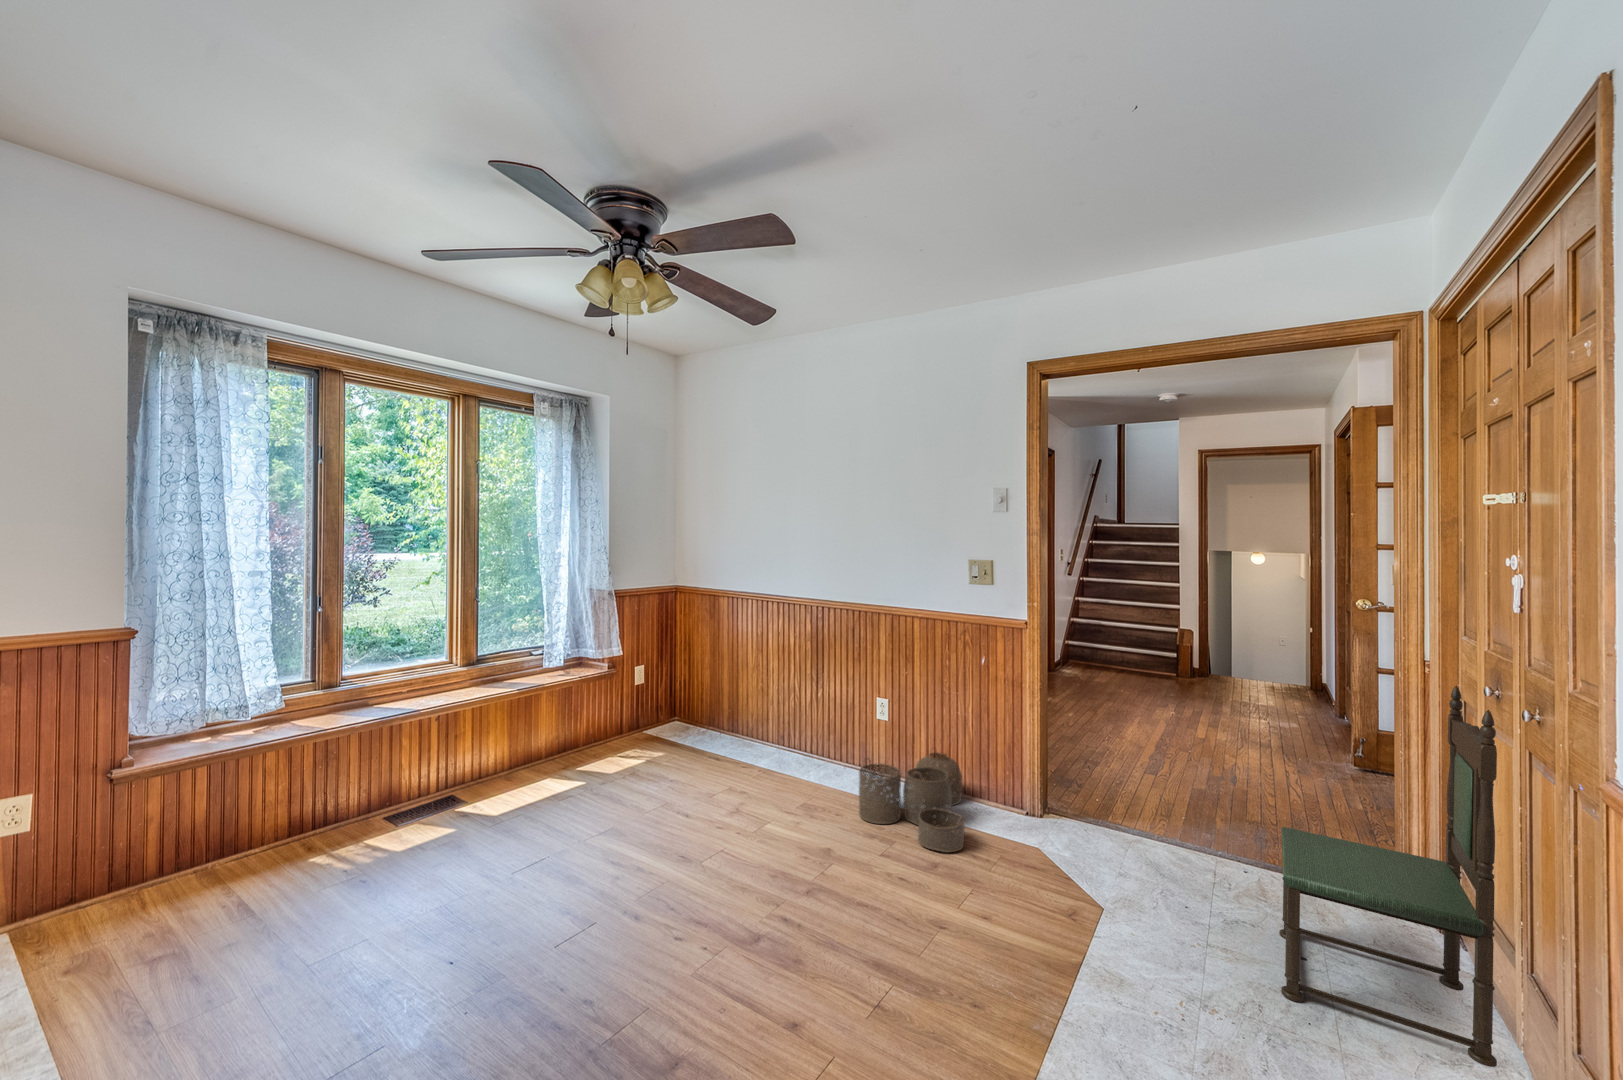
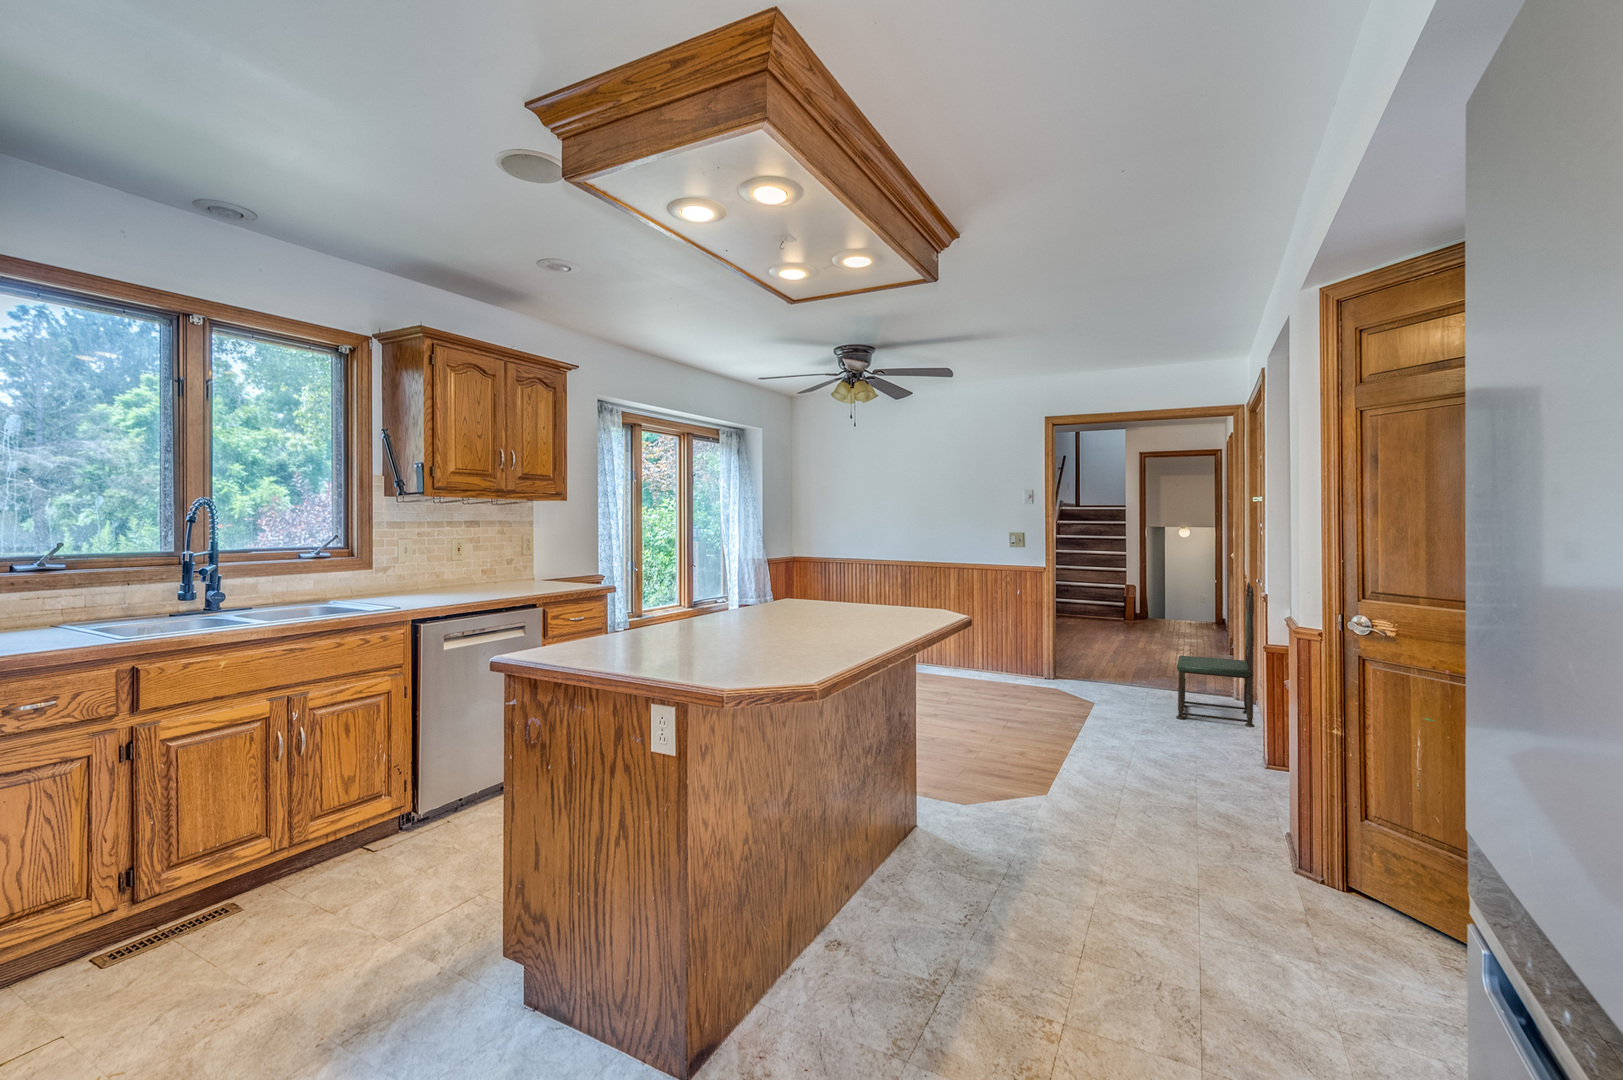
woven basket: present [859,752,964,852] -> none [955,647,1021,691]

